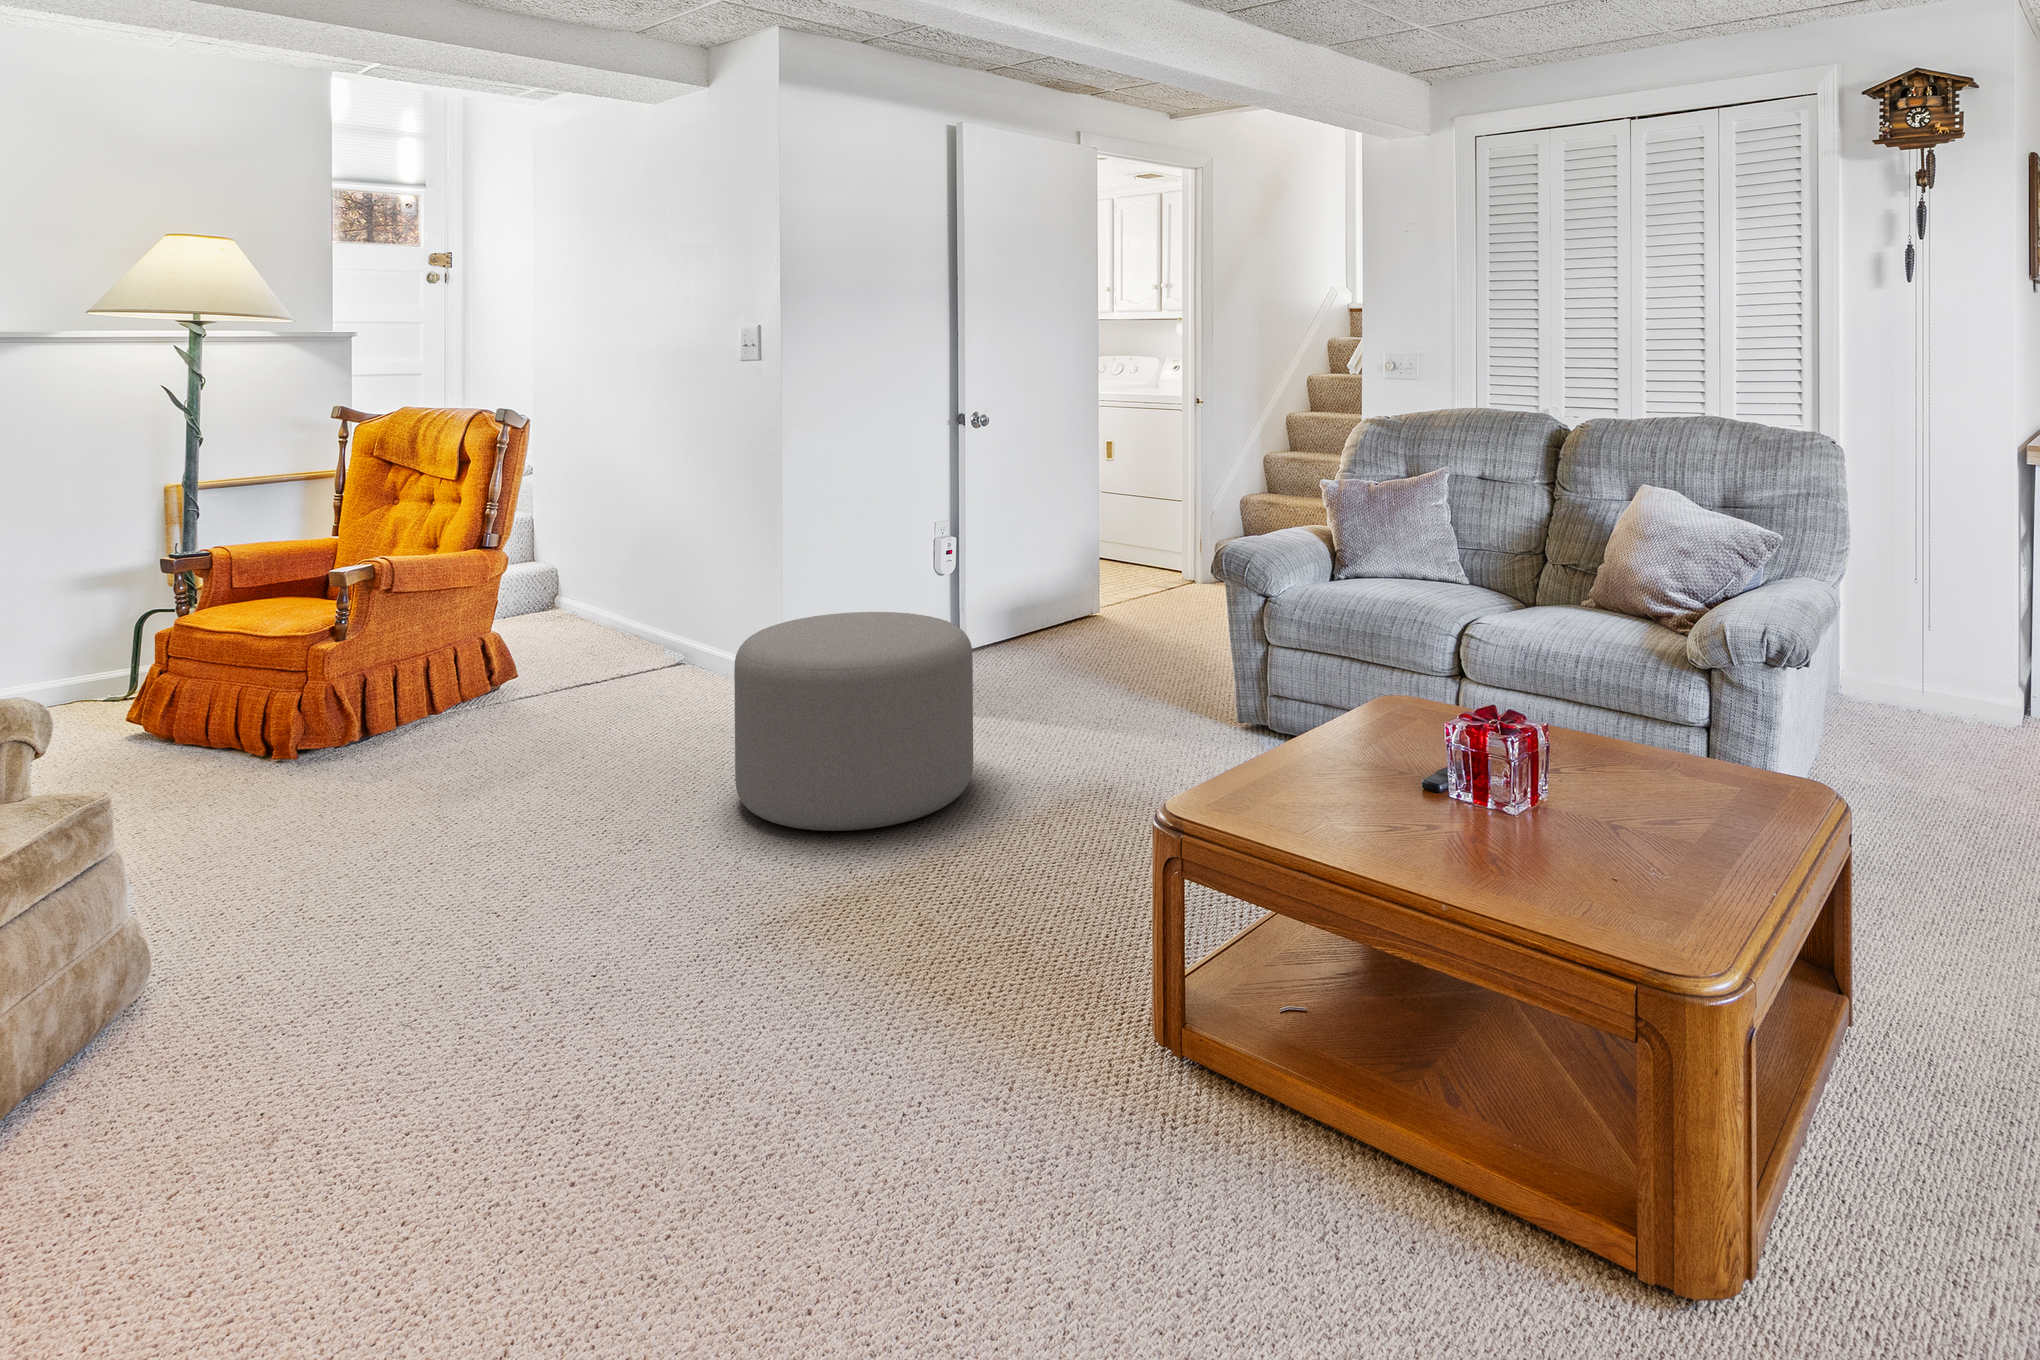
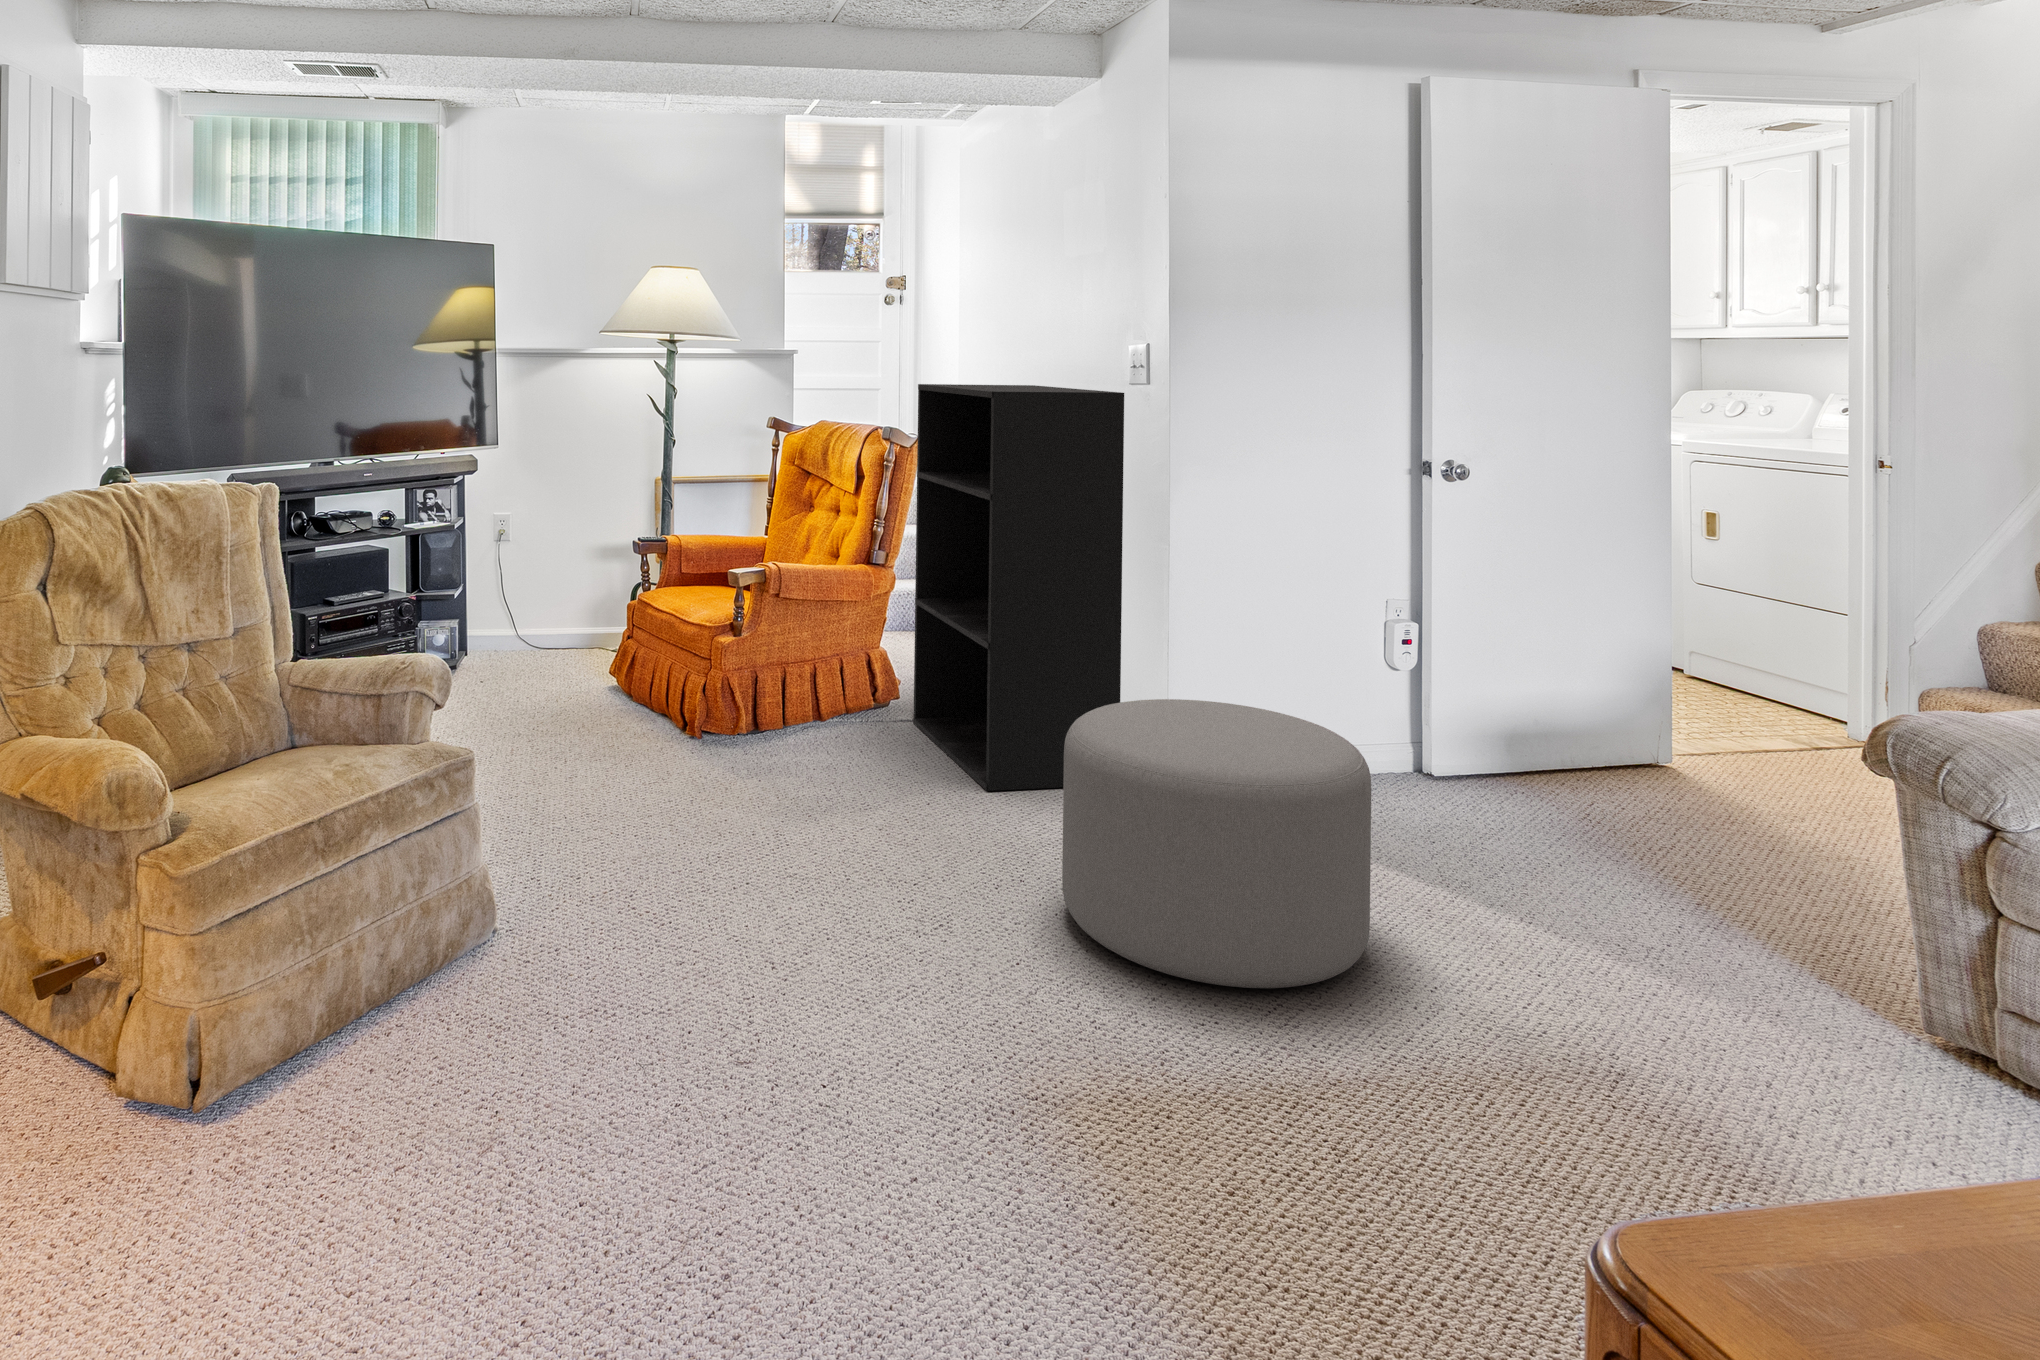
bookshelf: none [525,364,742,736] -> present [913,384,1124,791]

